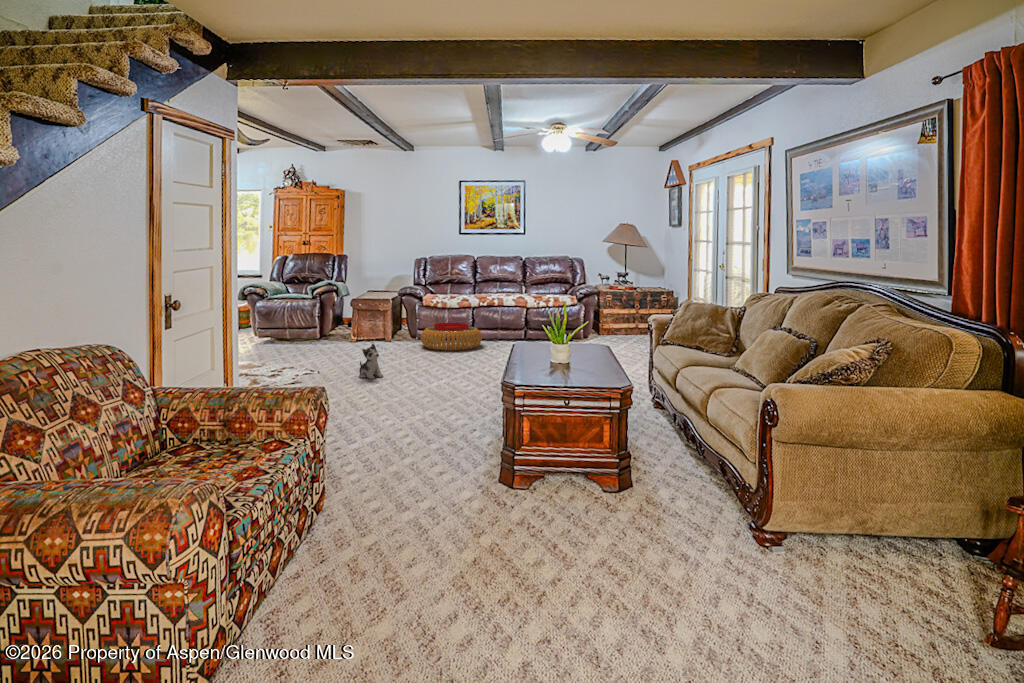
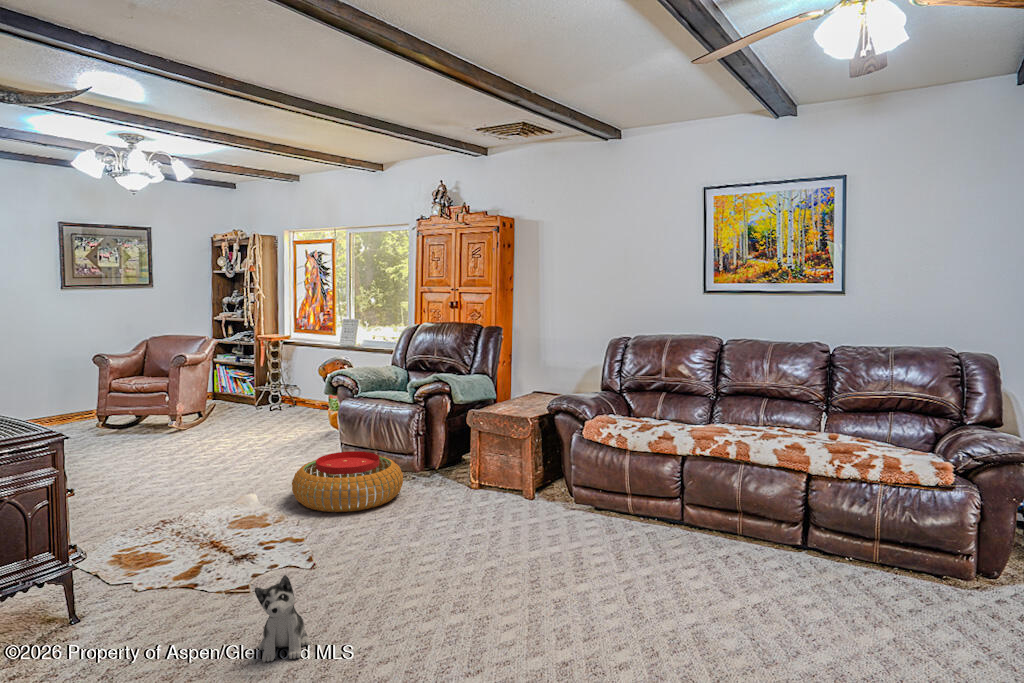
pouf: present [421,323,482,351] -> present [292,451,403,512]

